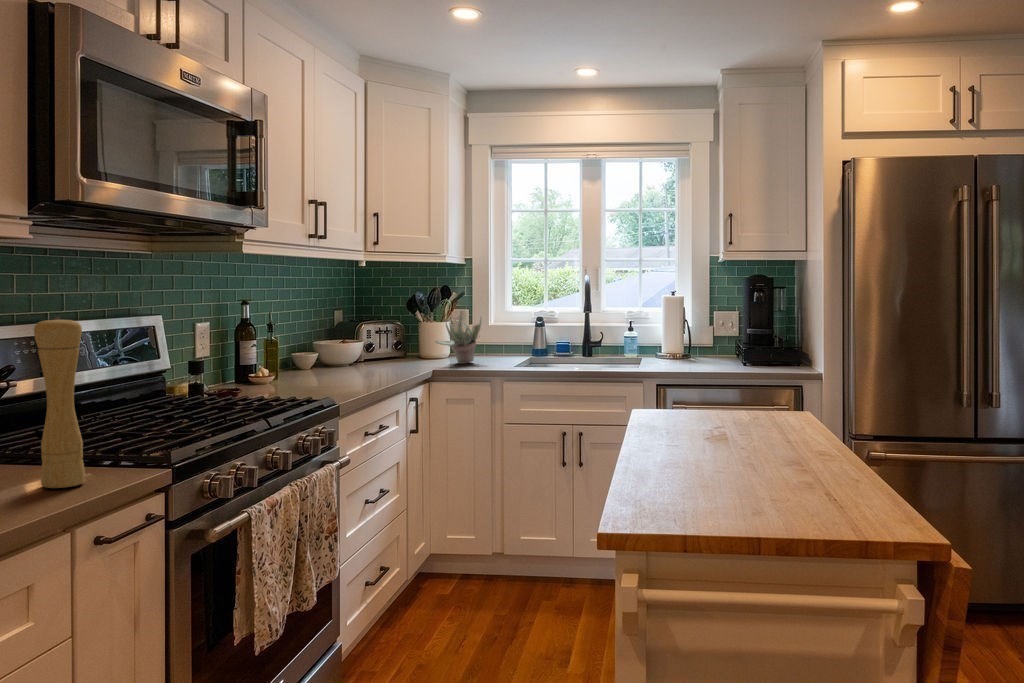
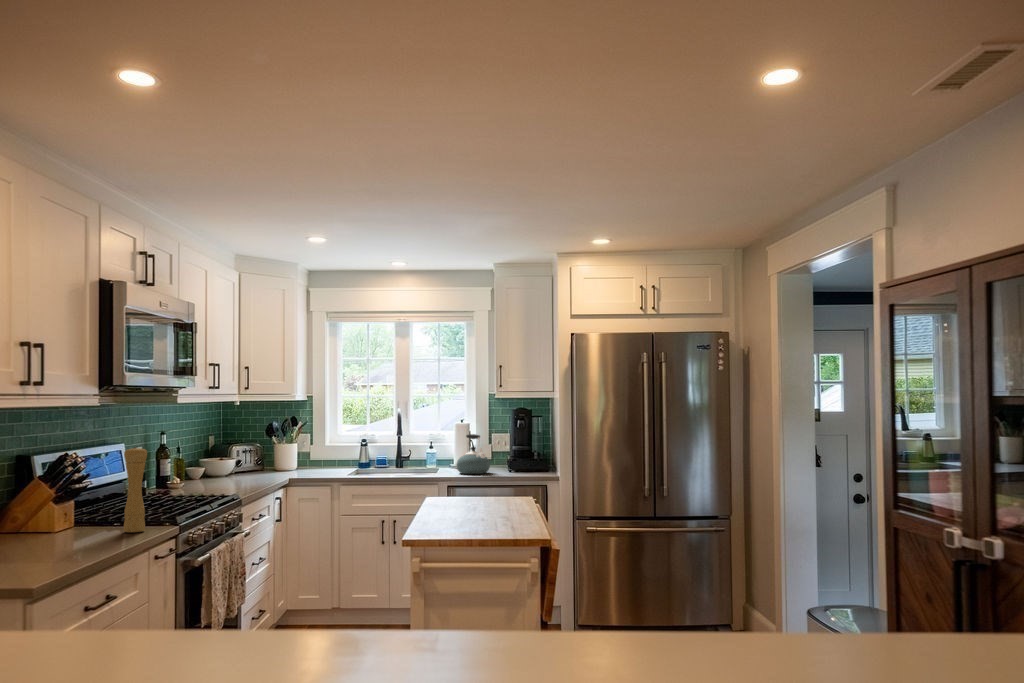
succulent plant: present [434,310,481,364] -> none [289,434,324,474]
kettle: none [668,311,717,369] -> present [457,434,490,474]

